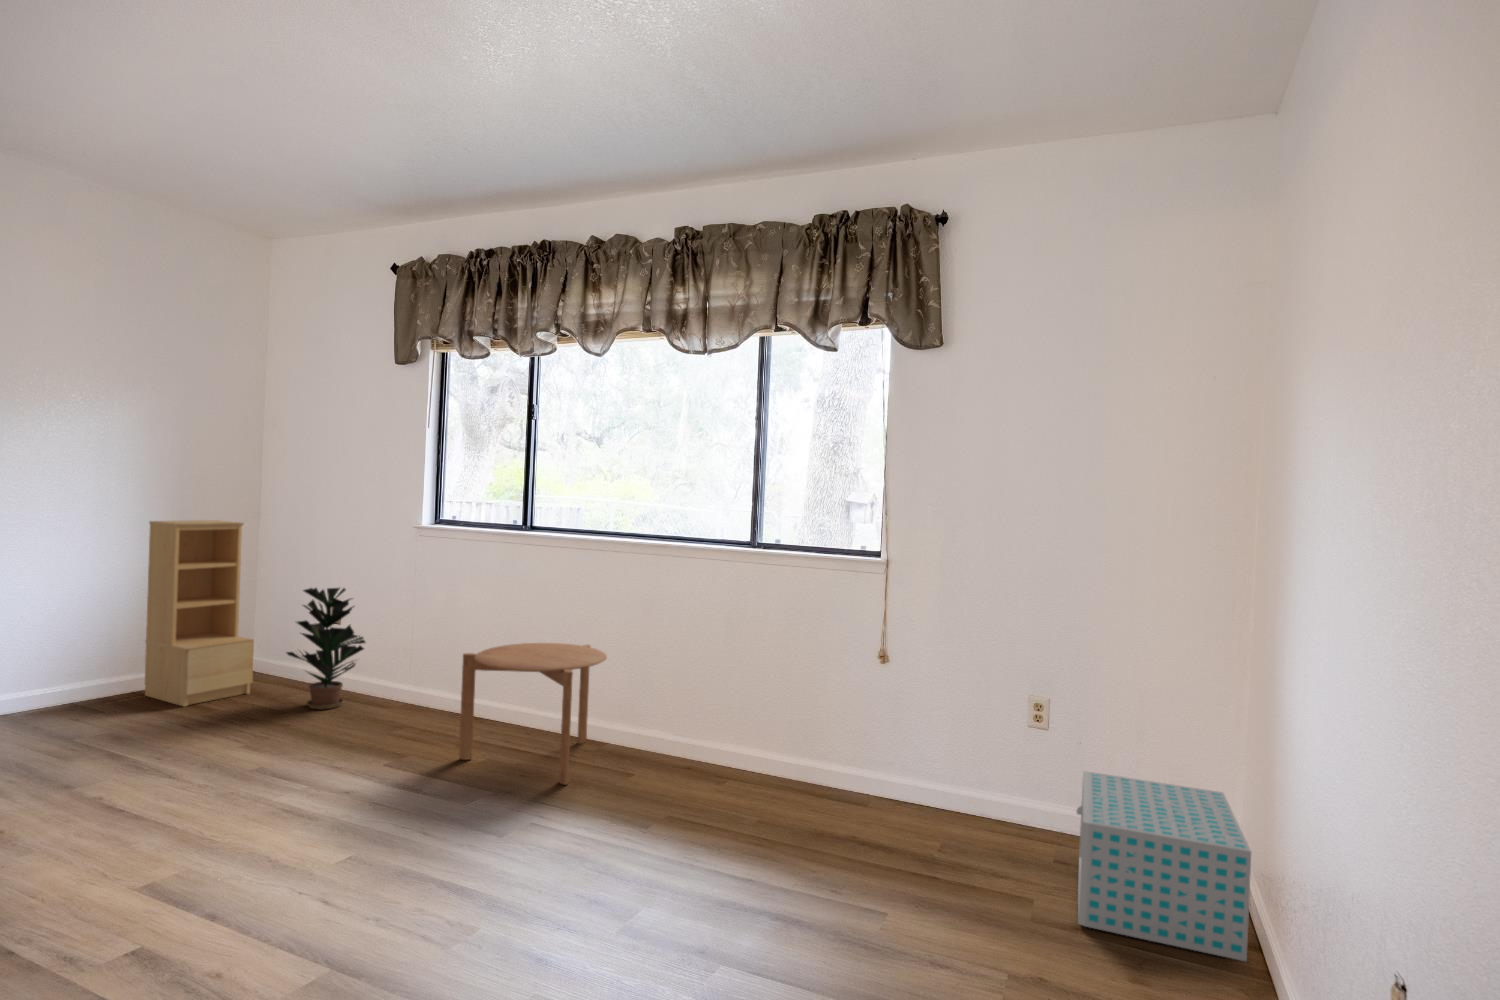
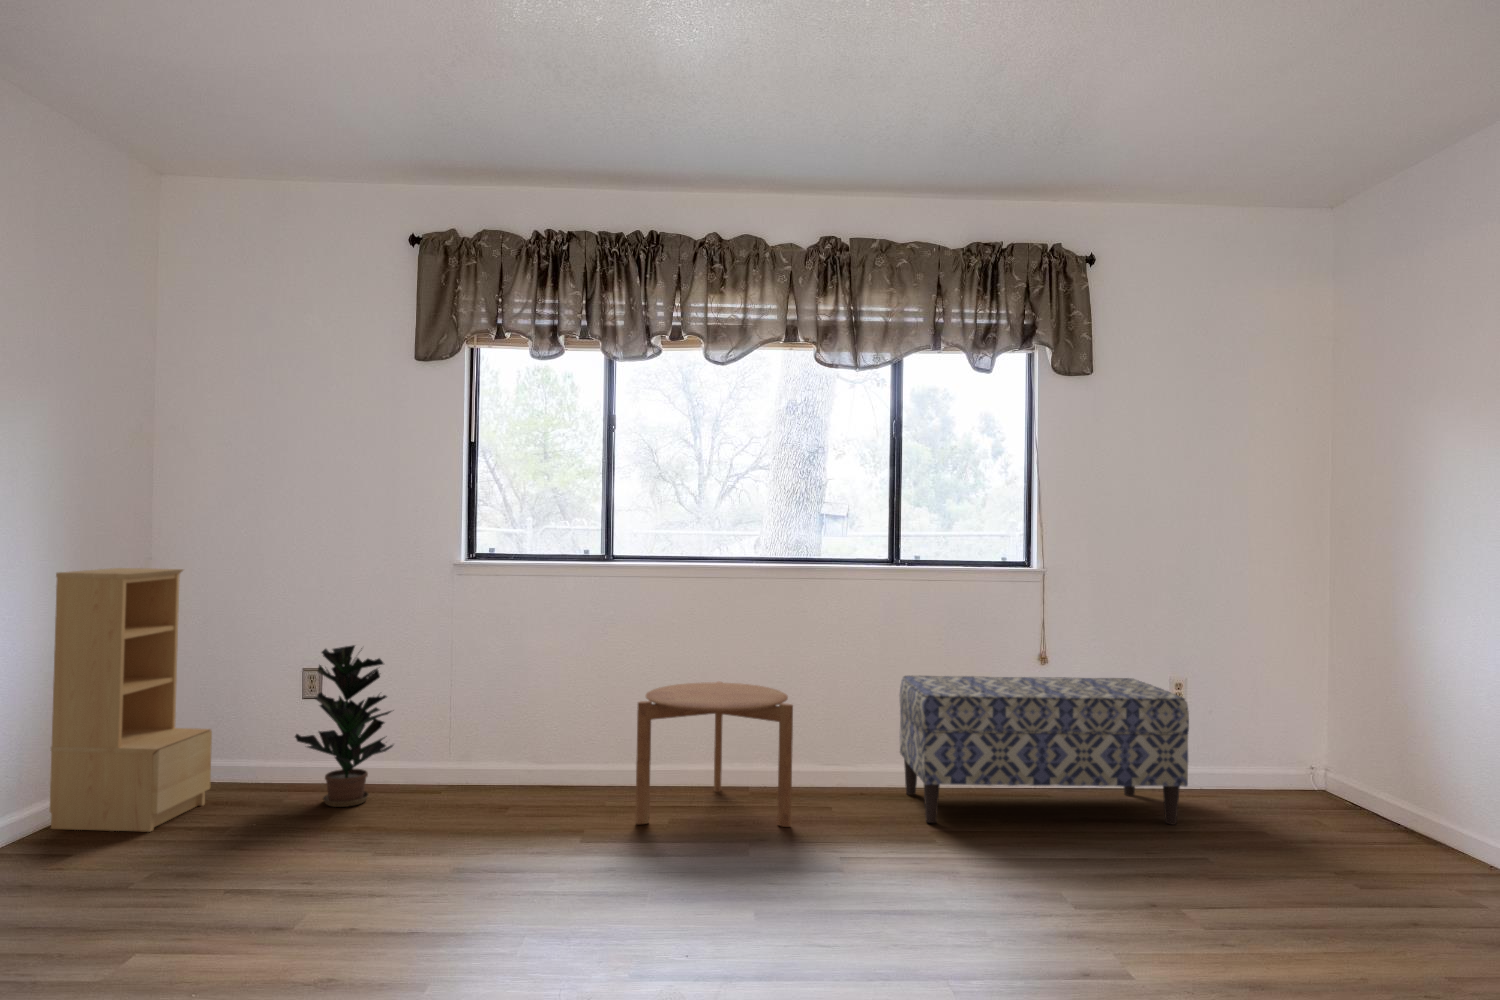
bench: none [678,658,978,862] -> present [900,676,1189,825]
storage box: present [1076,771,1251,961] -> none [1246,731,1434,843]

